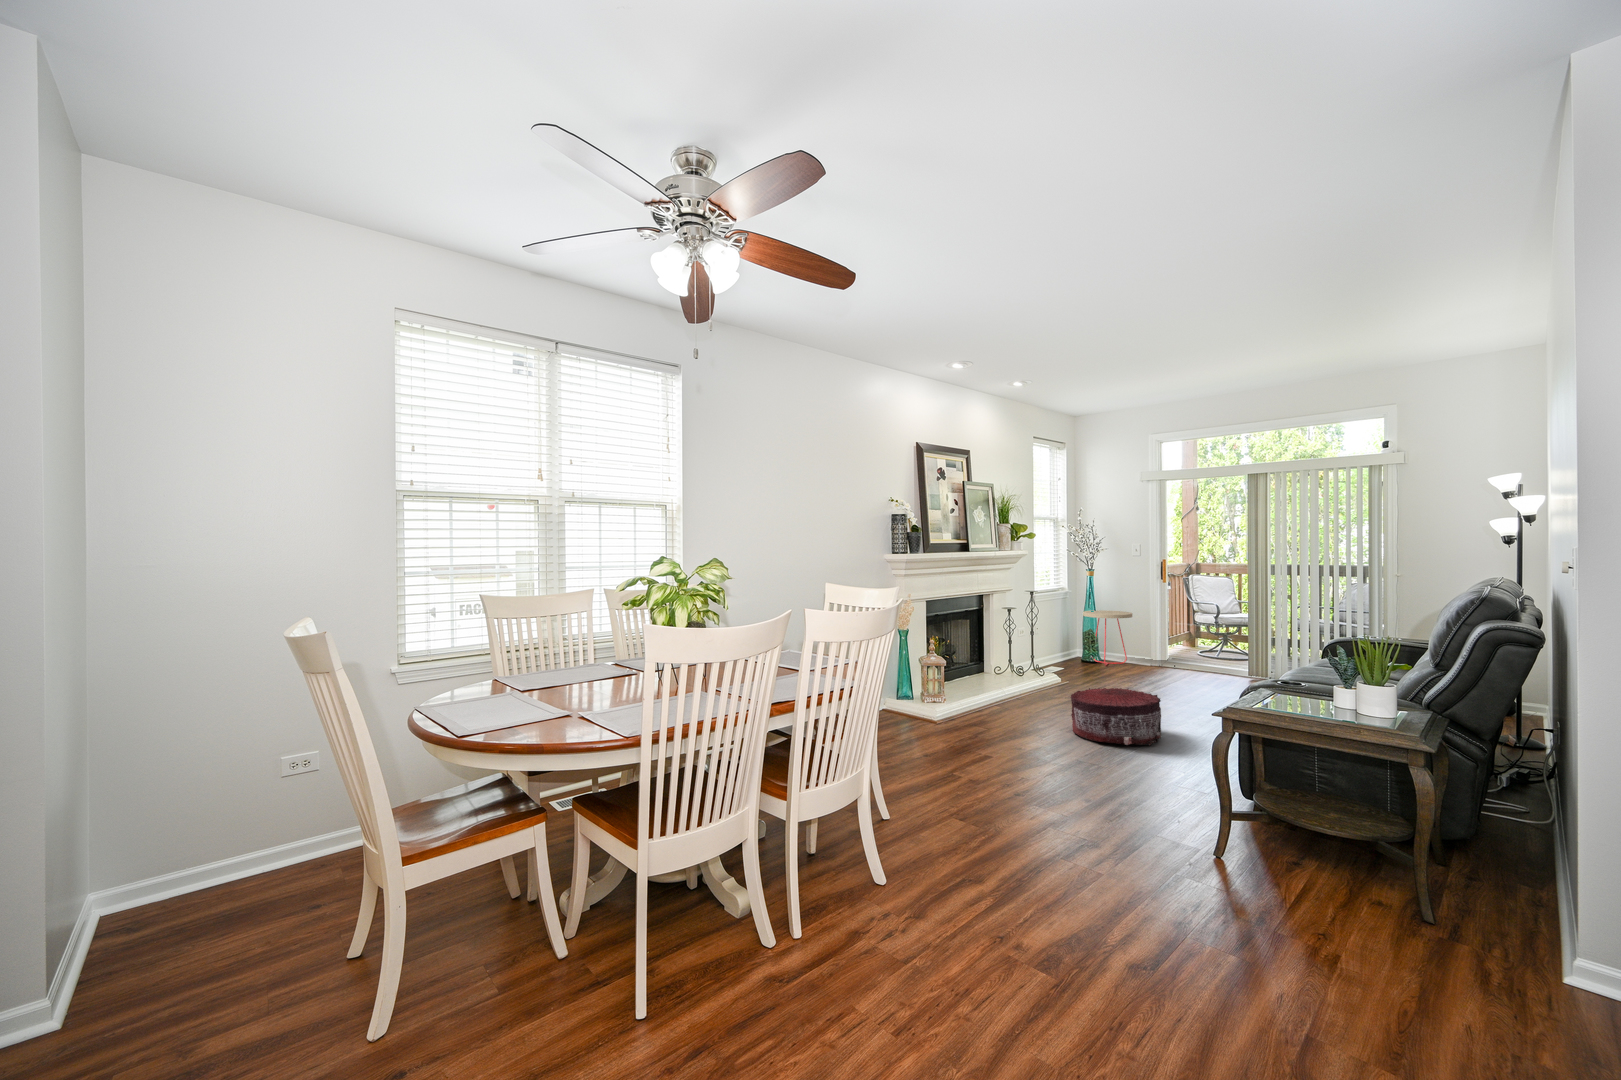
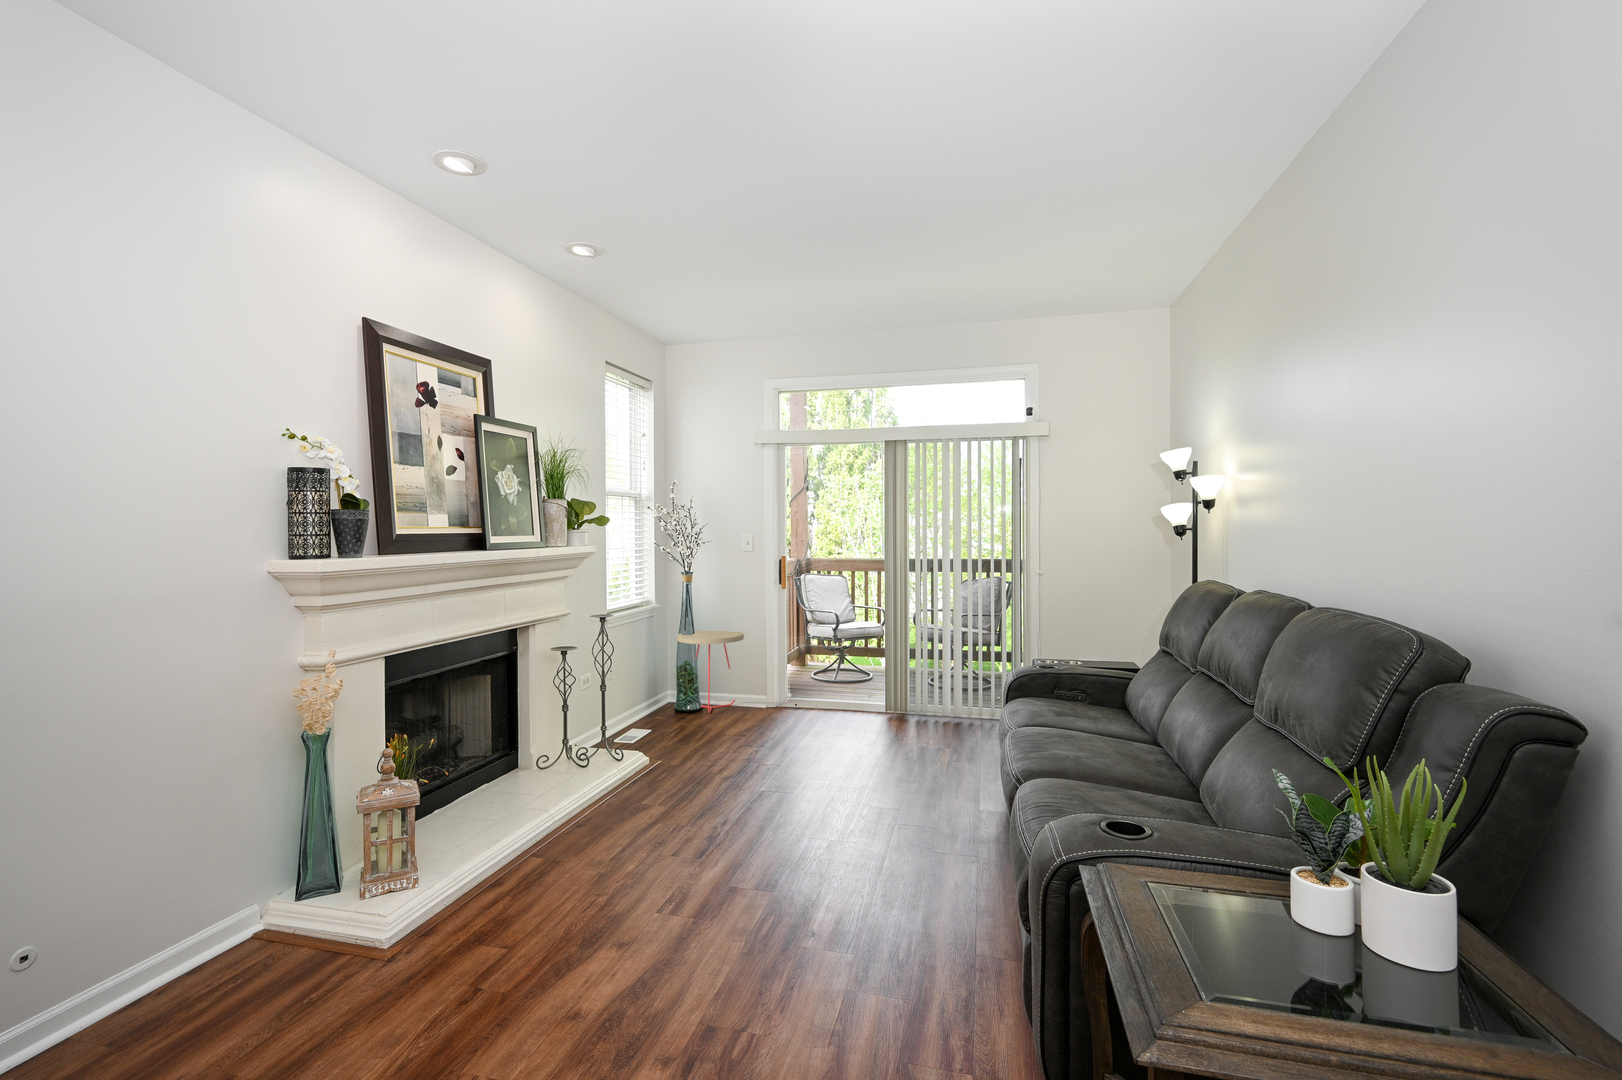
pouf: present [1071,688,1161,746] -> none [685,798,850,945]

